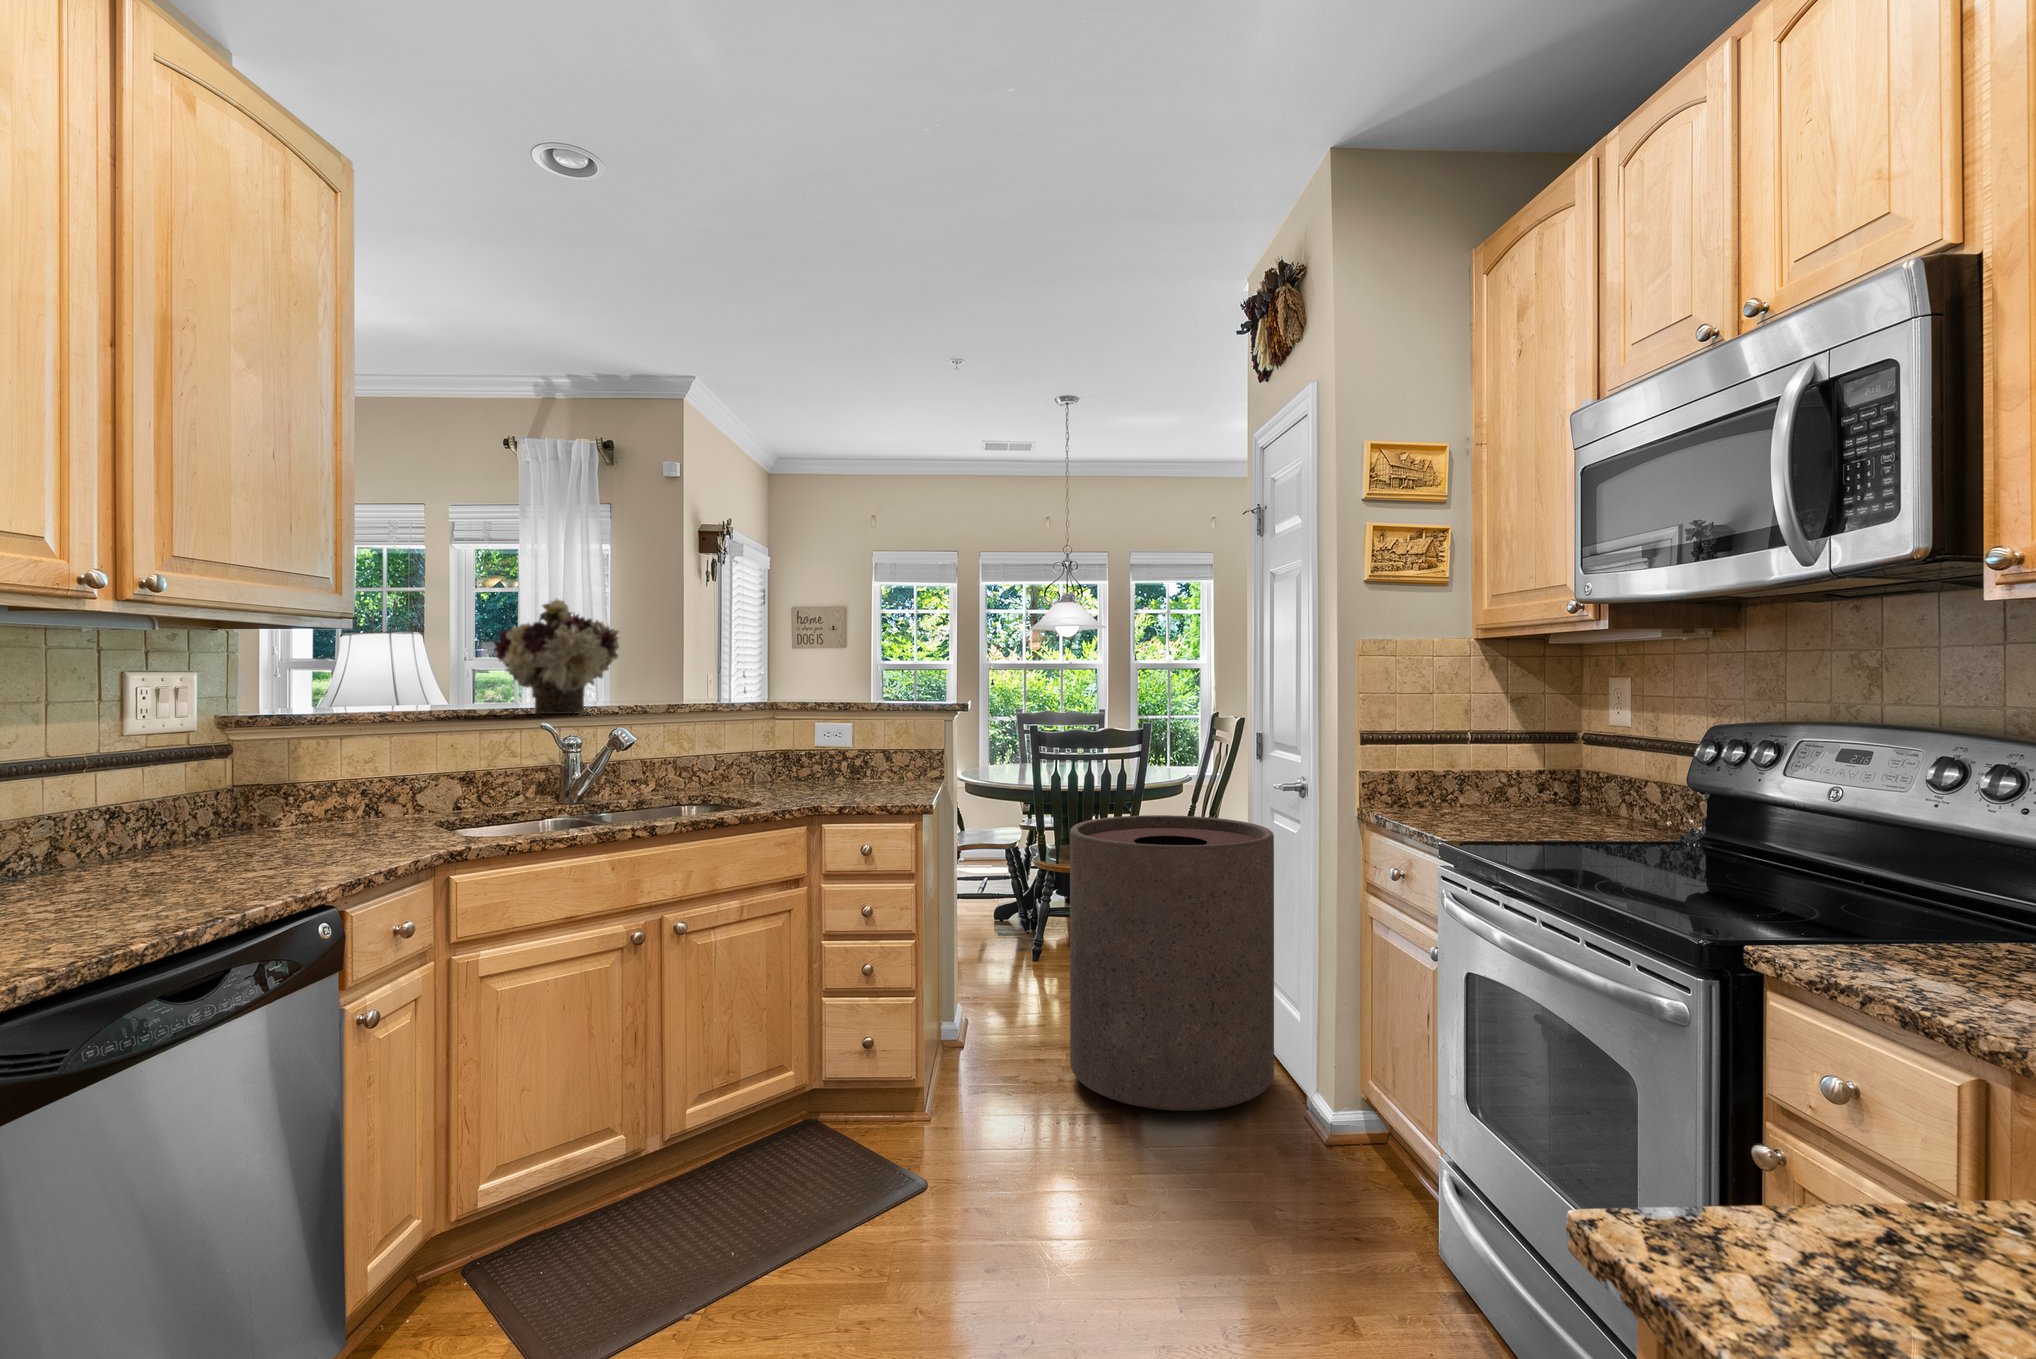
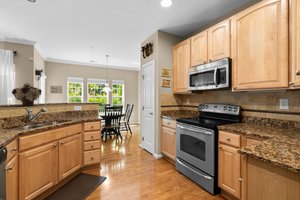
trash can: present [1070,815,1274,1111] -> none [120,118,148,160]

